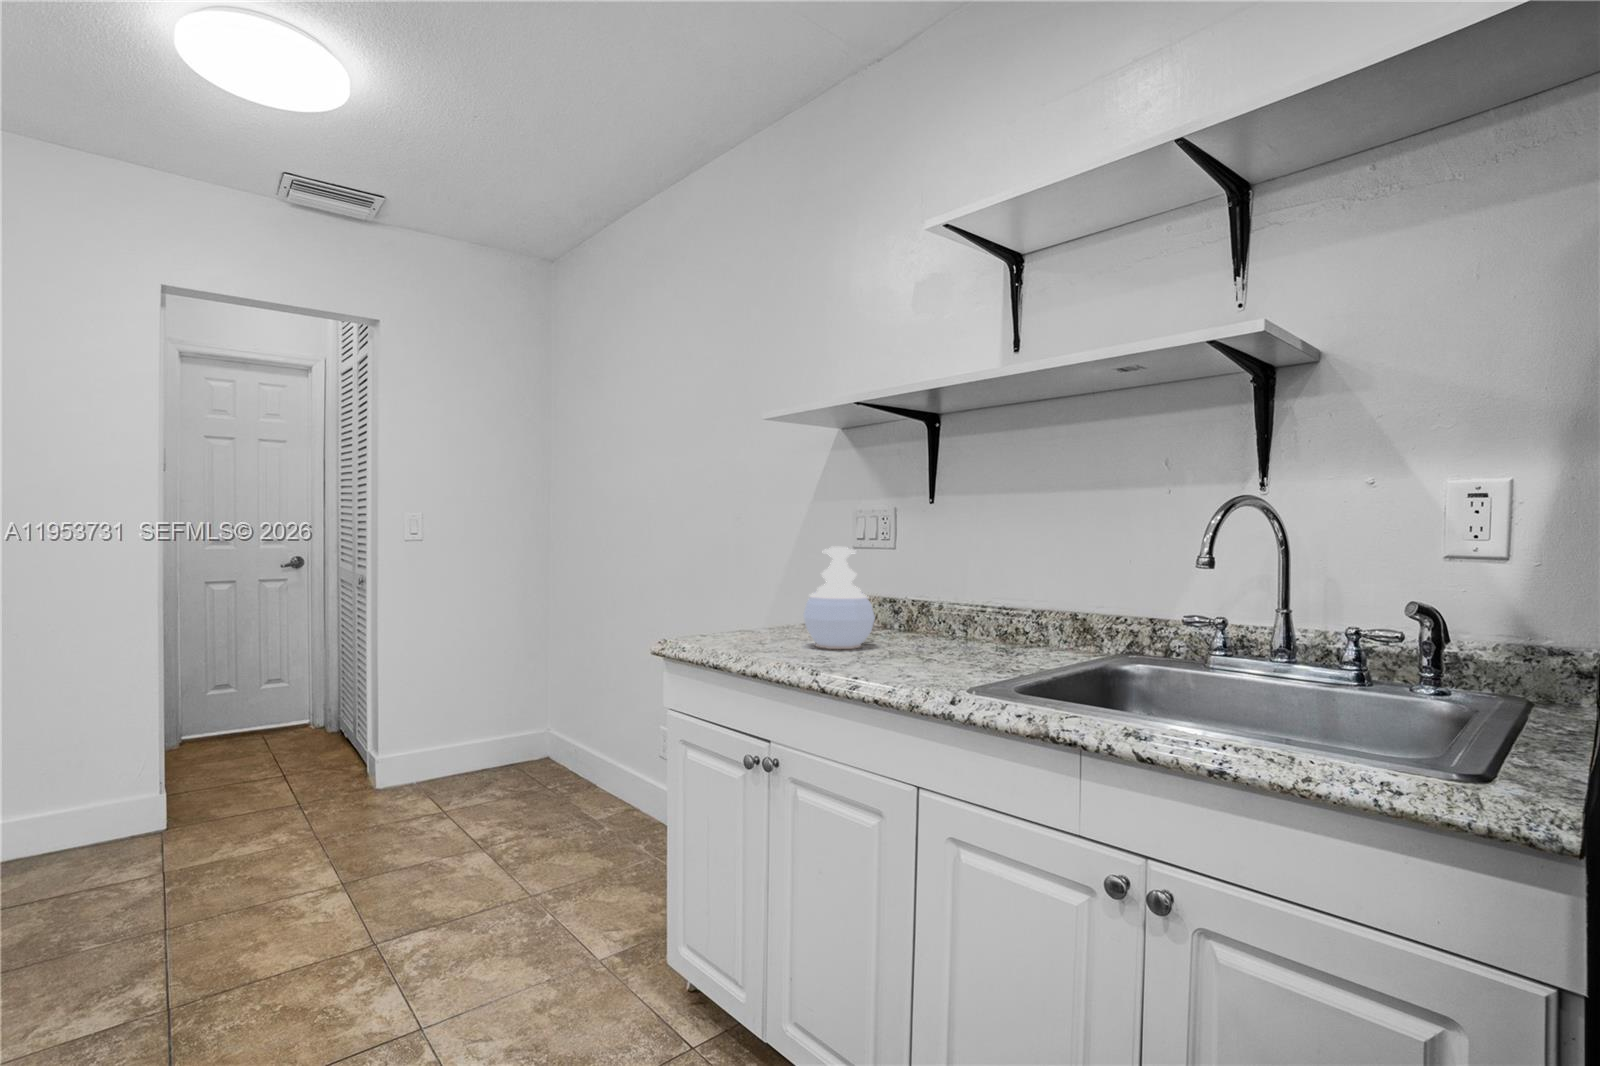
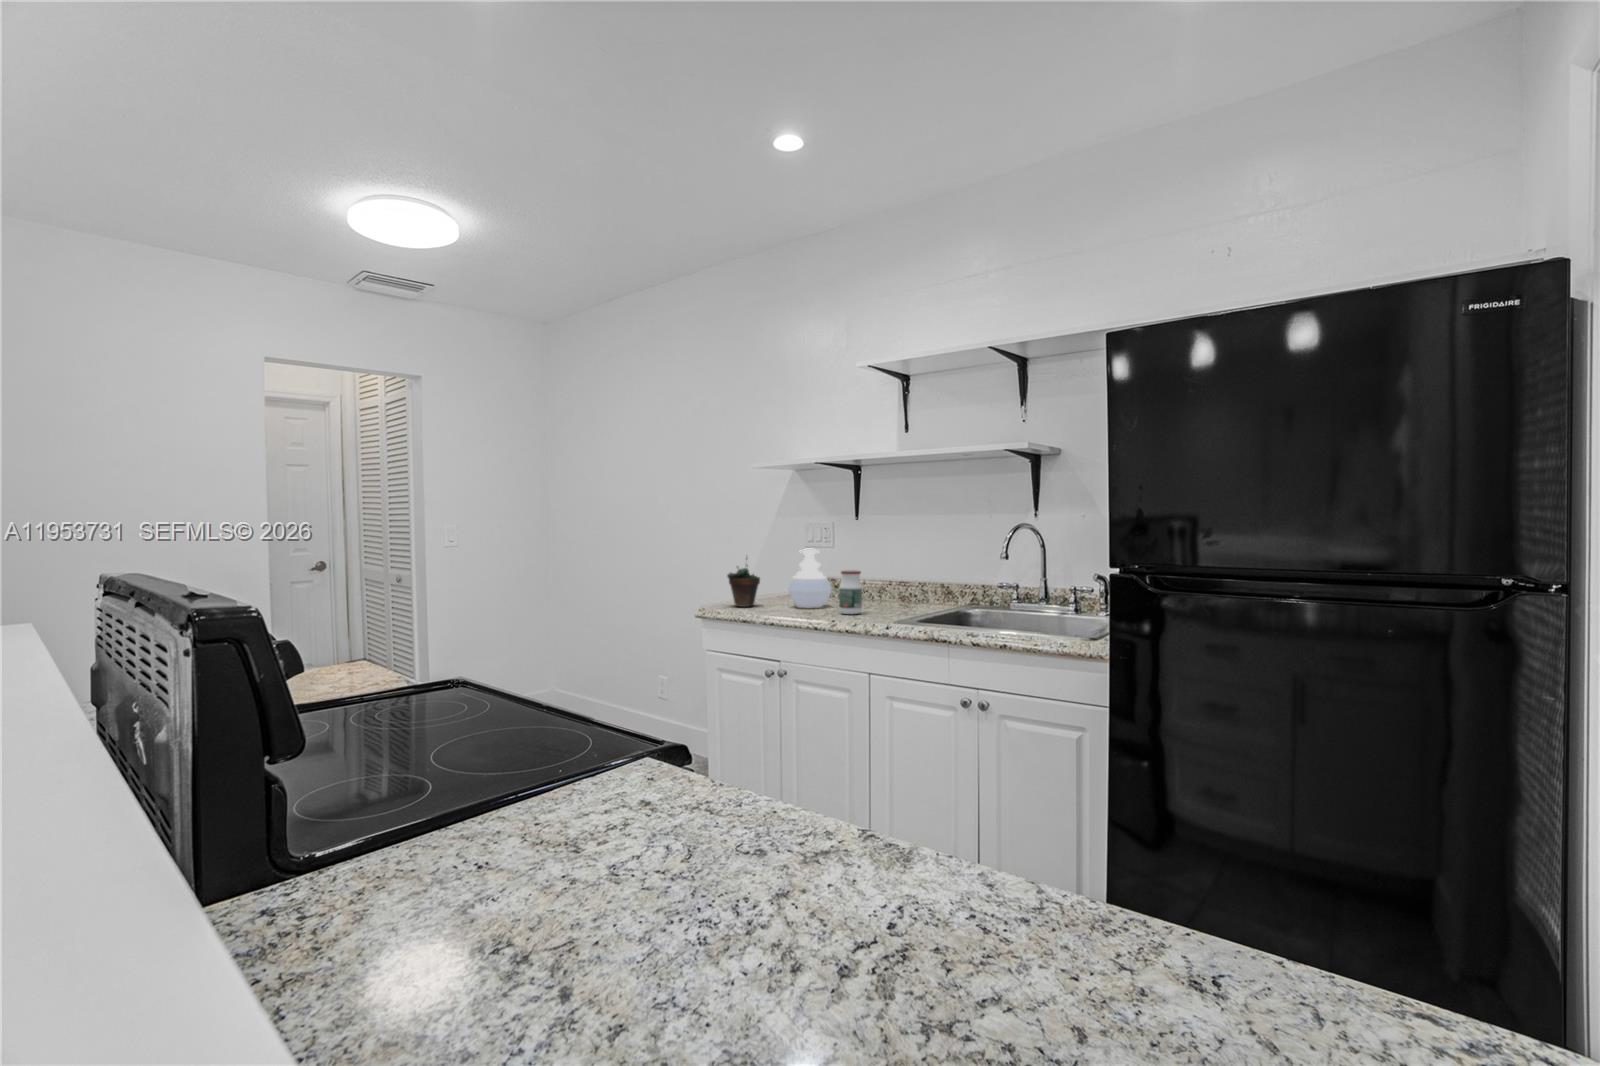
succulent plant: none [703,555,760,642] -> present [727,558,760,607]
jar: none [877,584,919,665] -> present [839,570,862,614]

